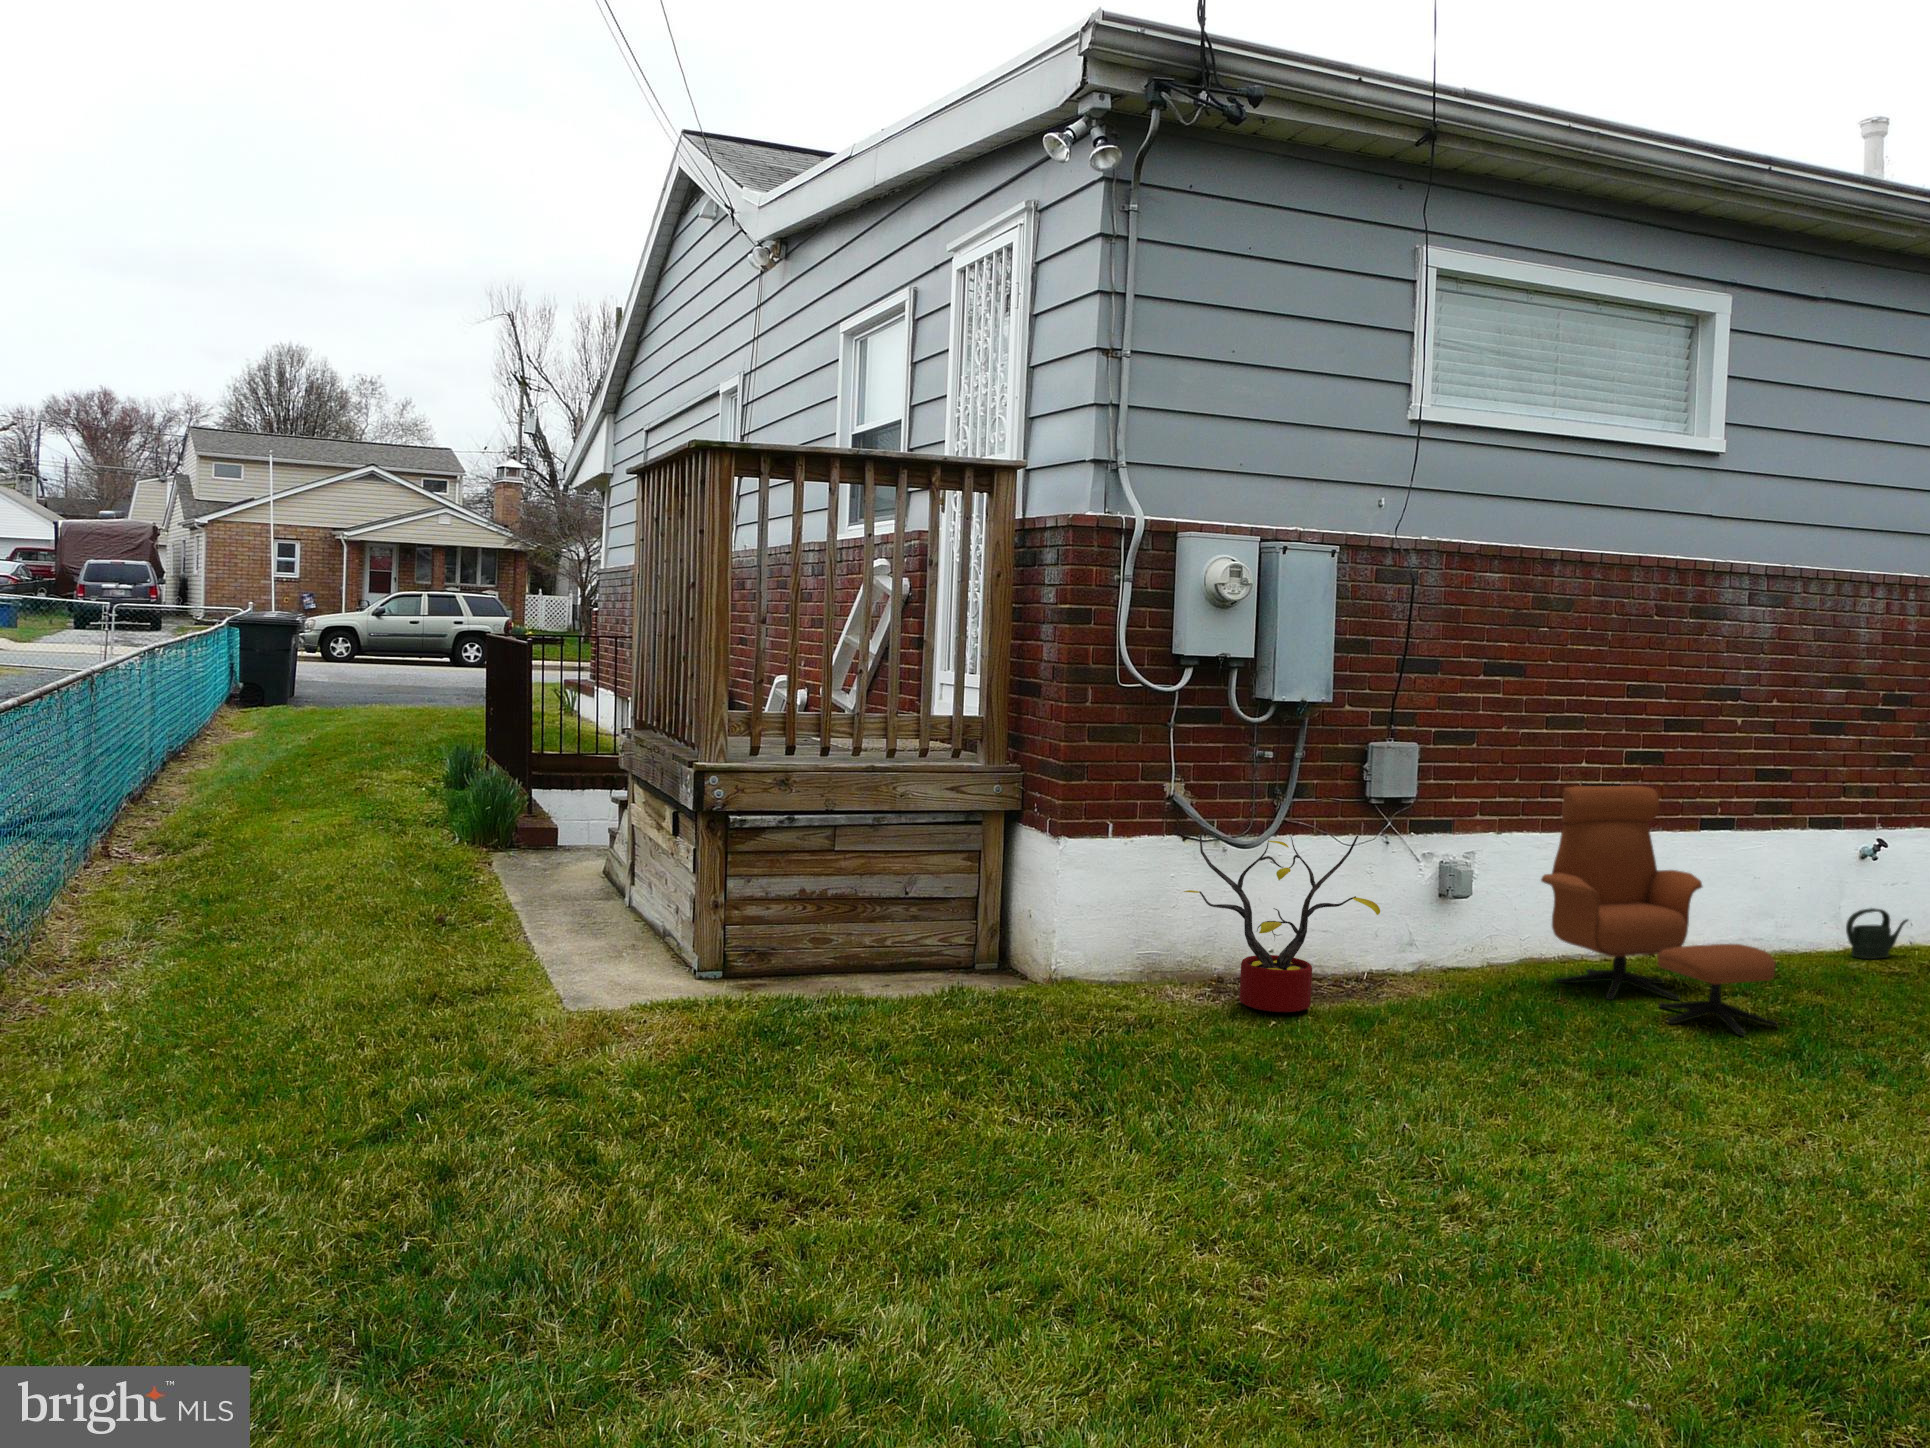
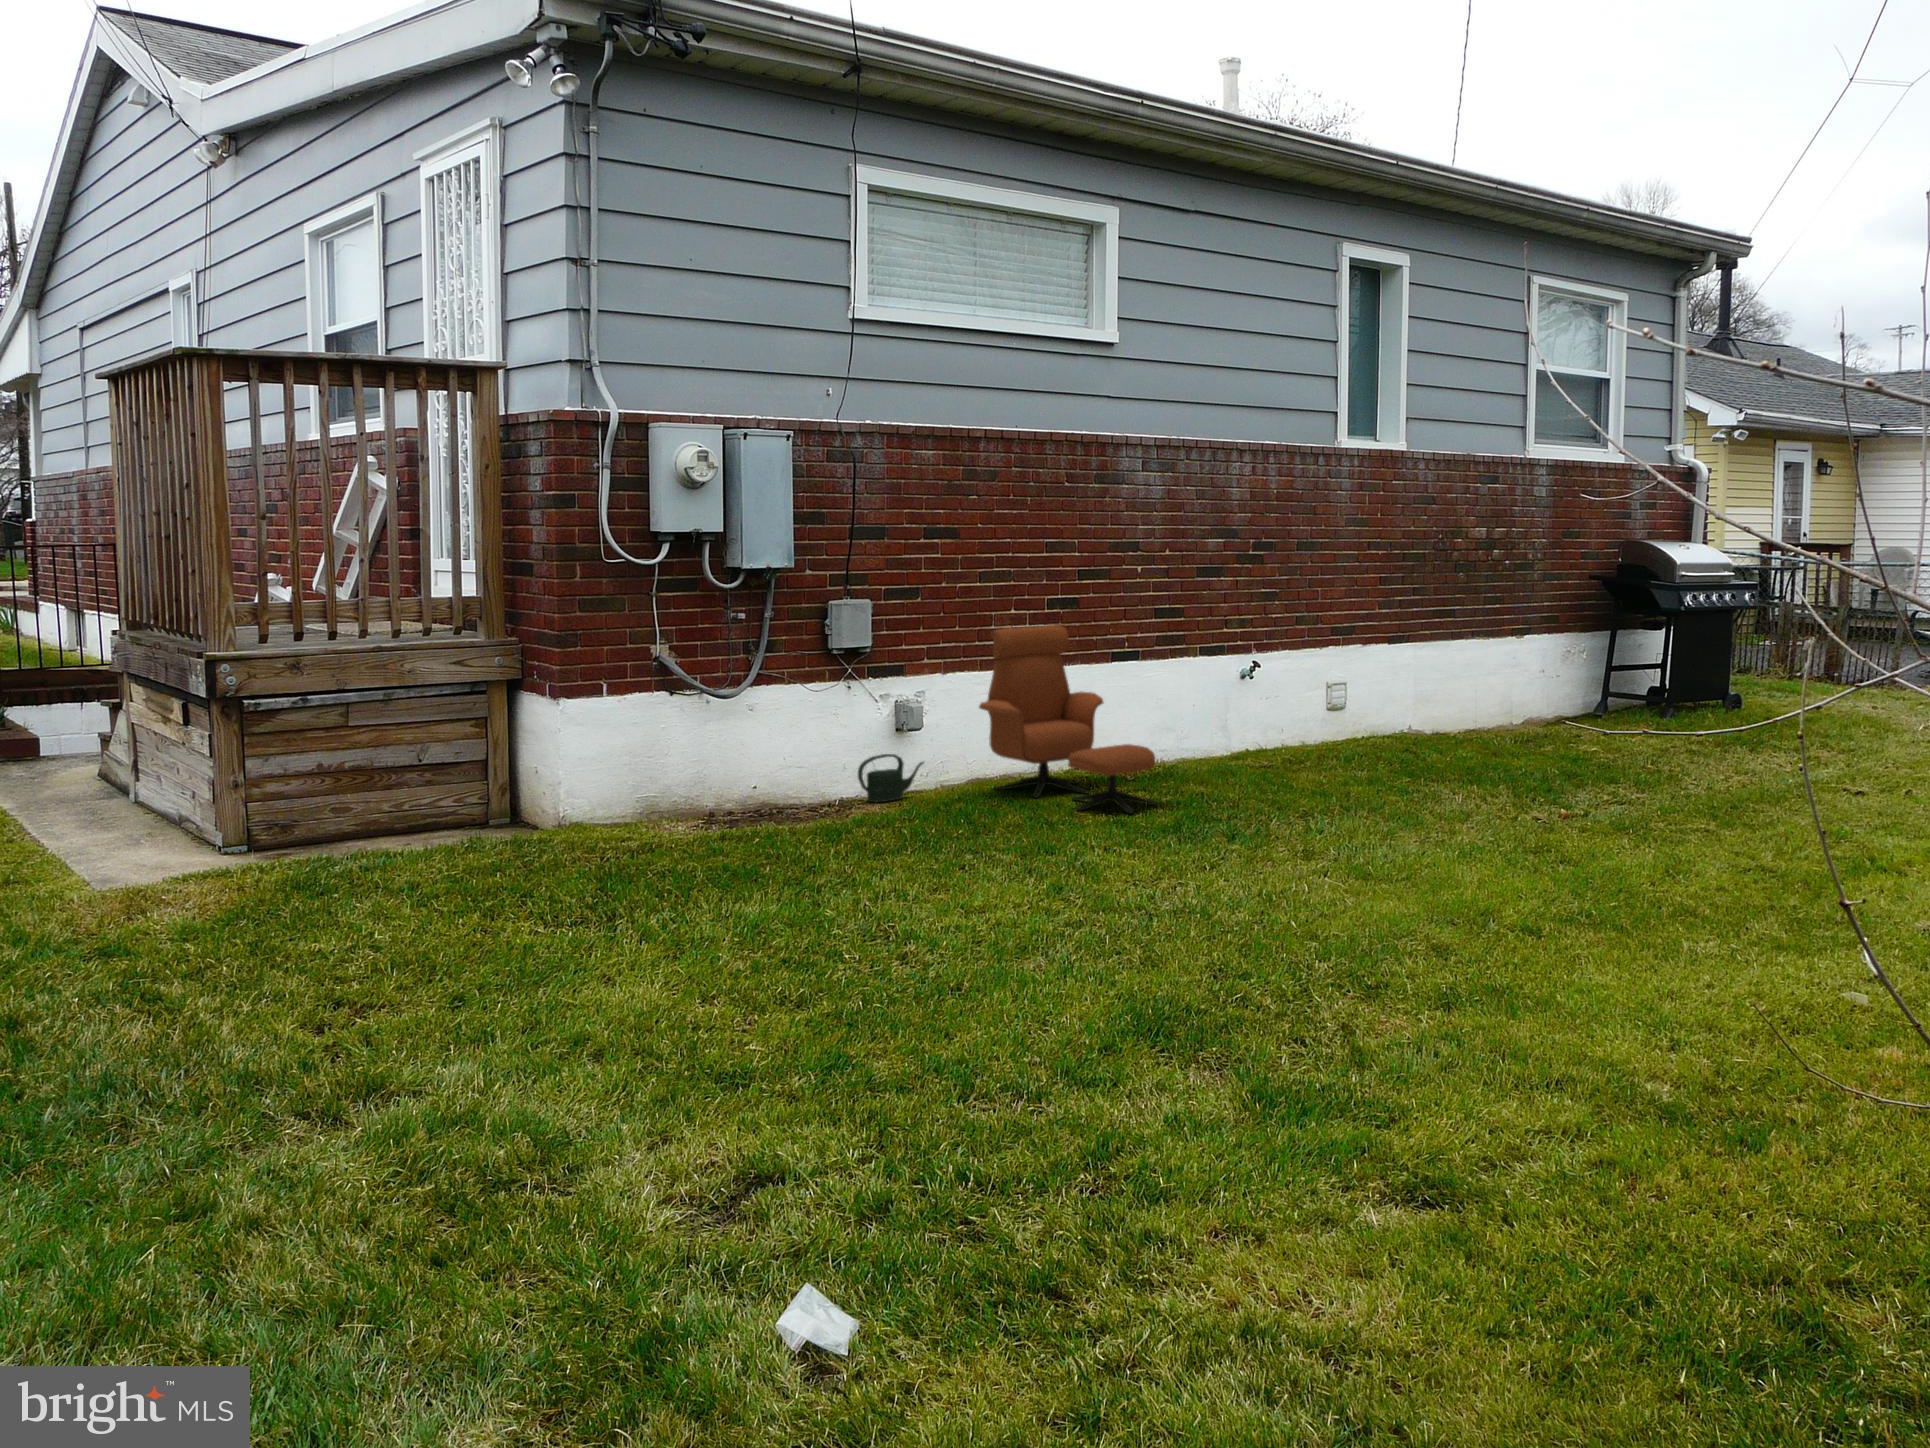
decorative plant: present [1184,832,1380,1012] -> none [674,679,847,832]
watering can: present [1846,908,1908,959] -> present [858,754,924,802]

